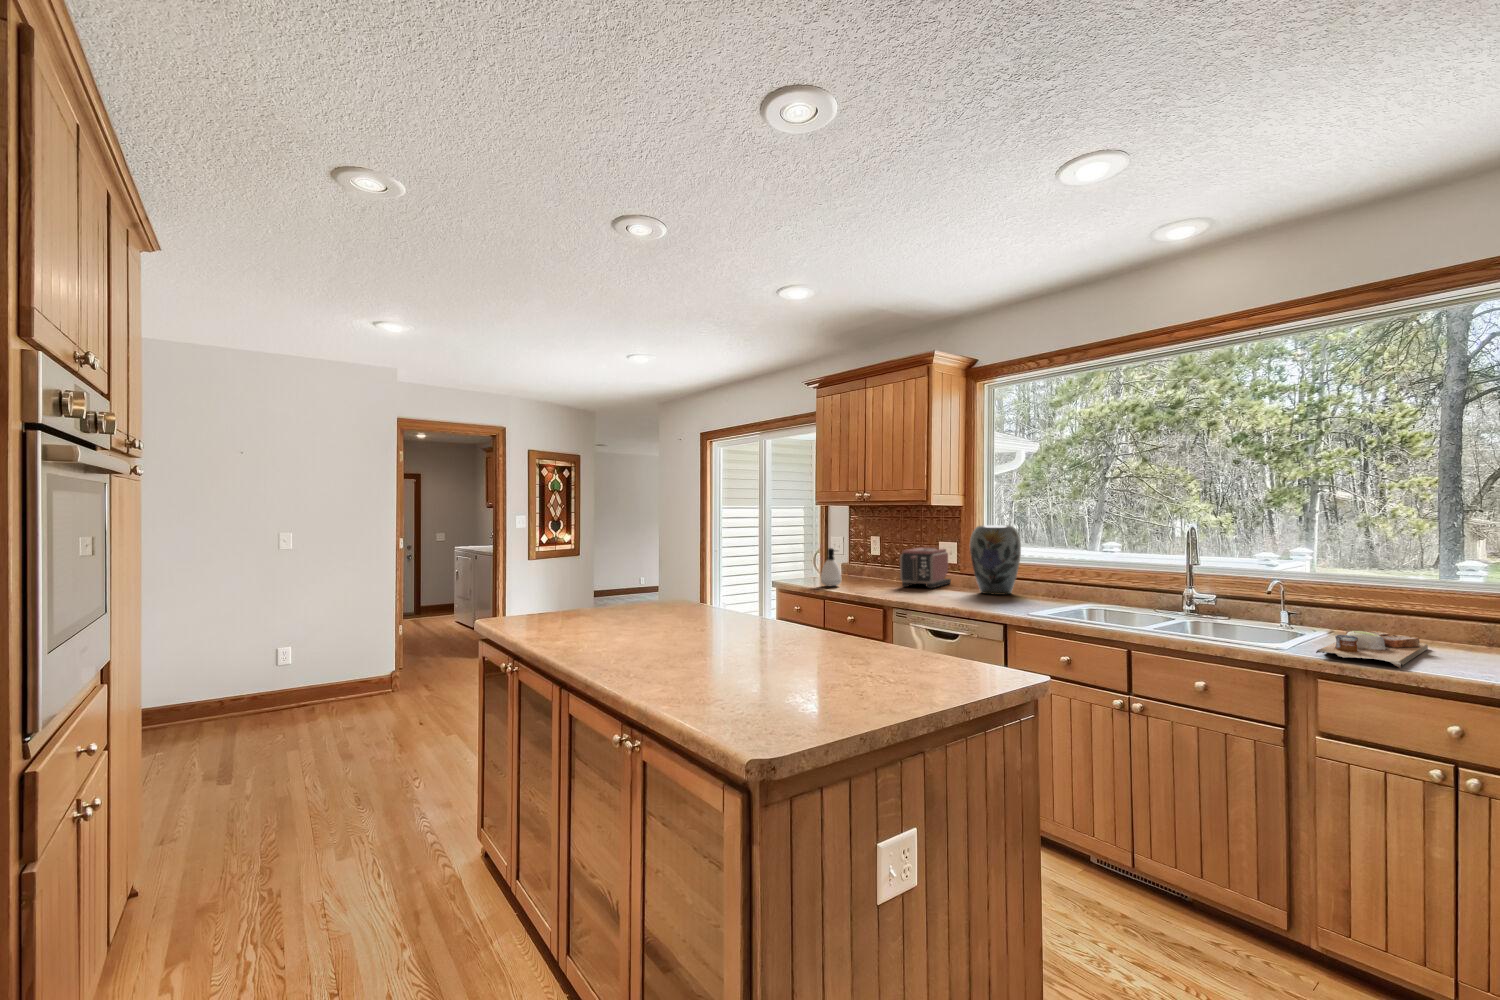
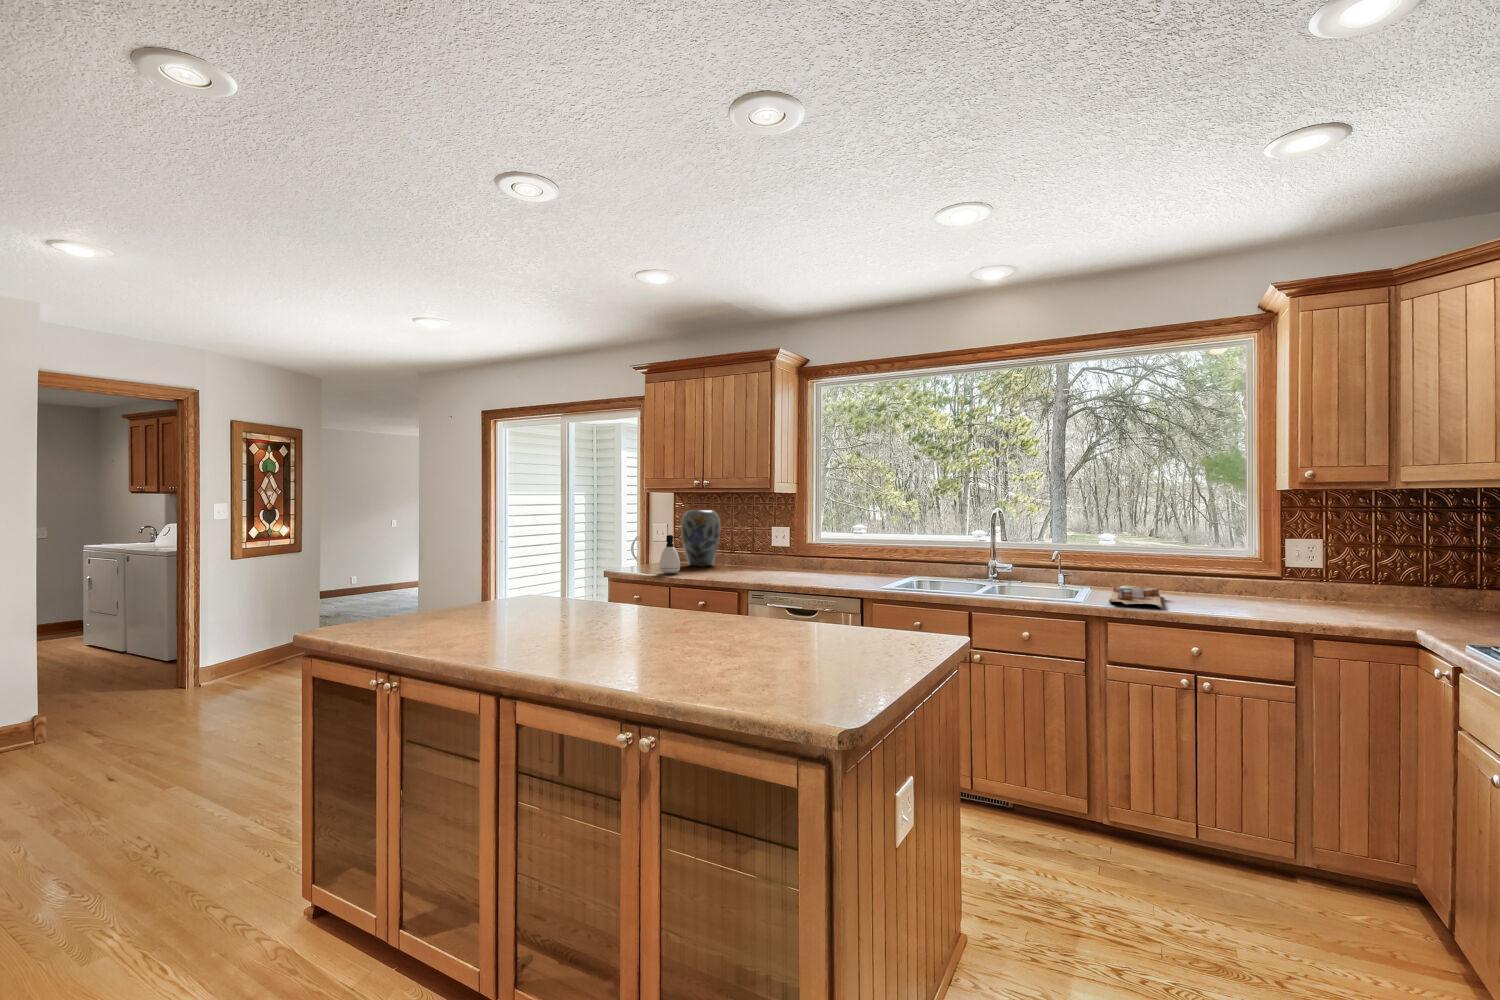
vase: present [970,525,1021,595] -> present [681,510,721,566]
toaster: present [900,548,951,588] -> none [737,533,778,572]

